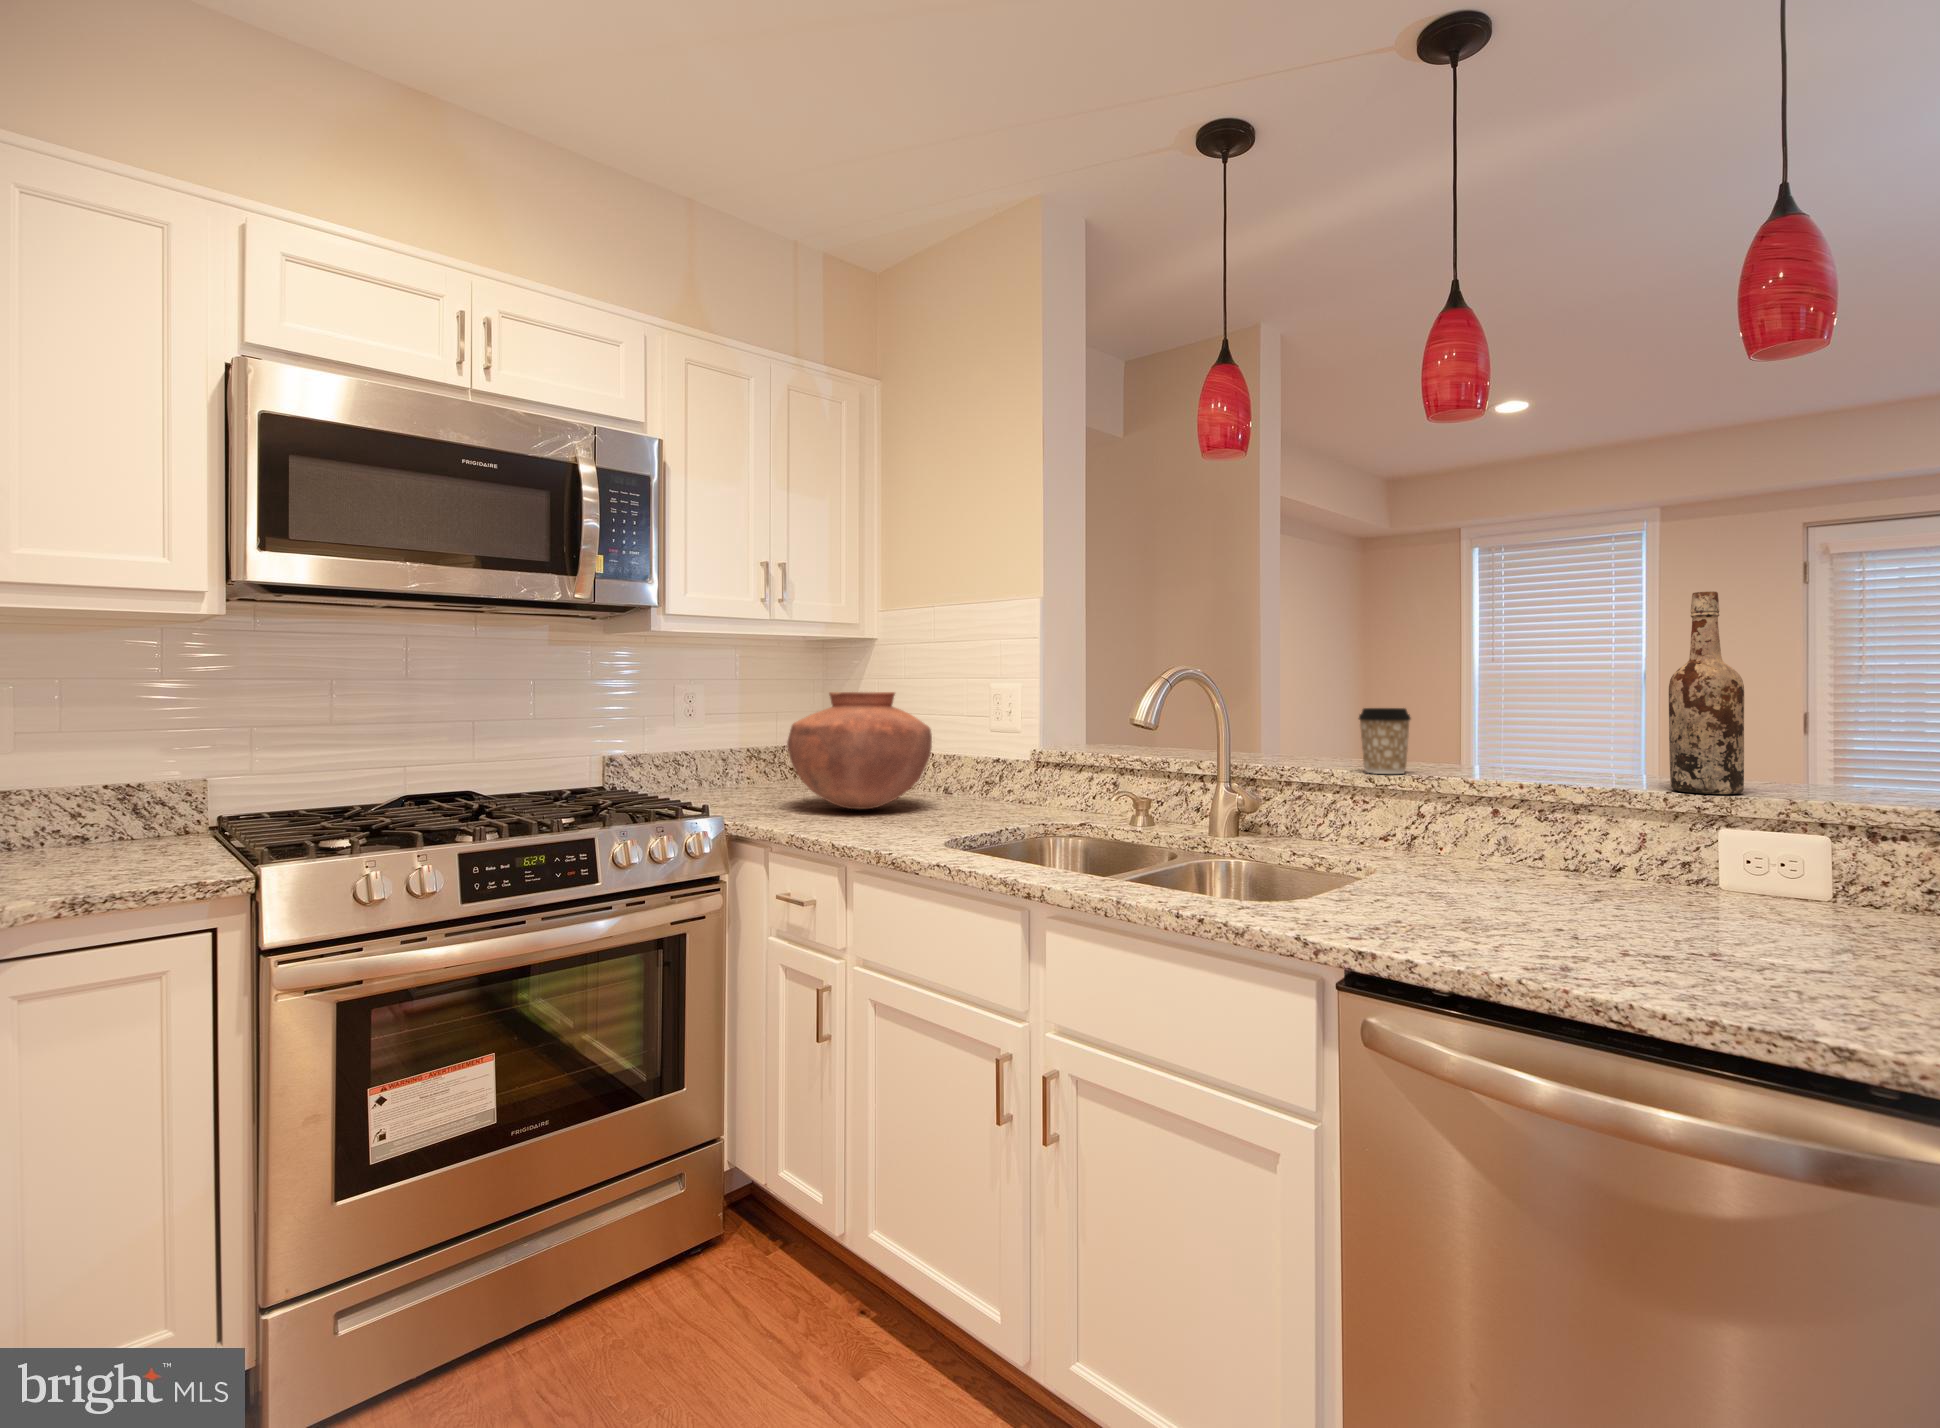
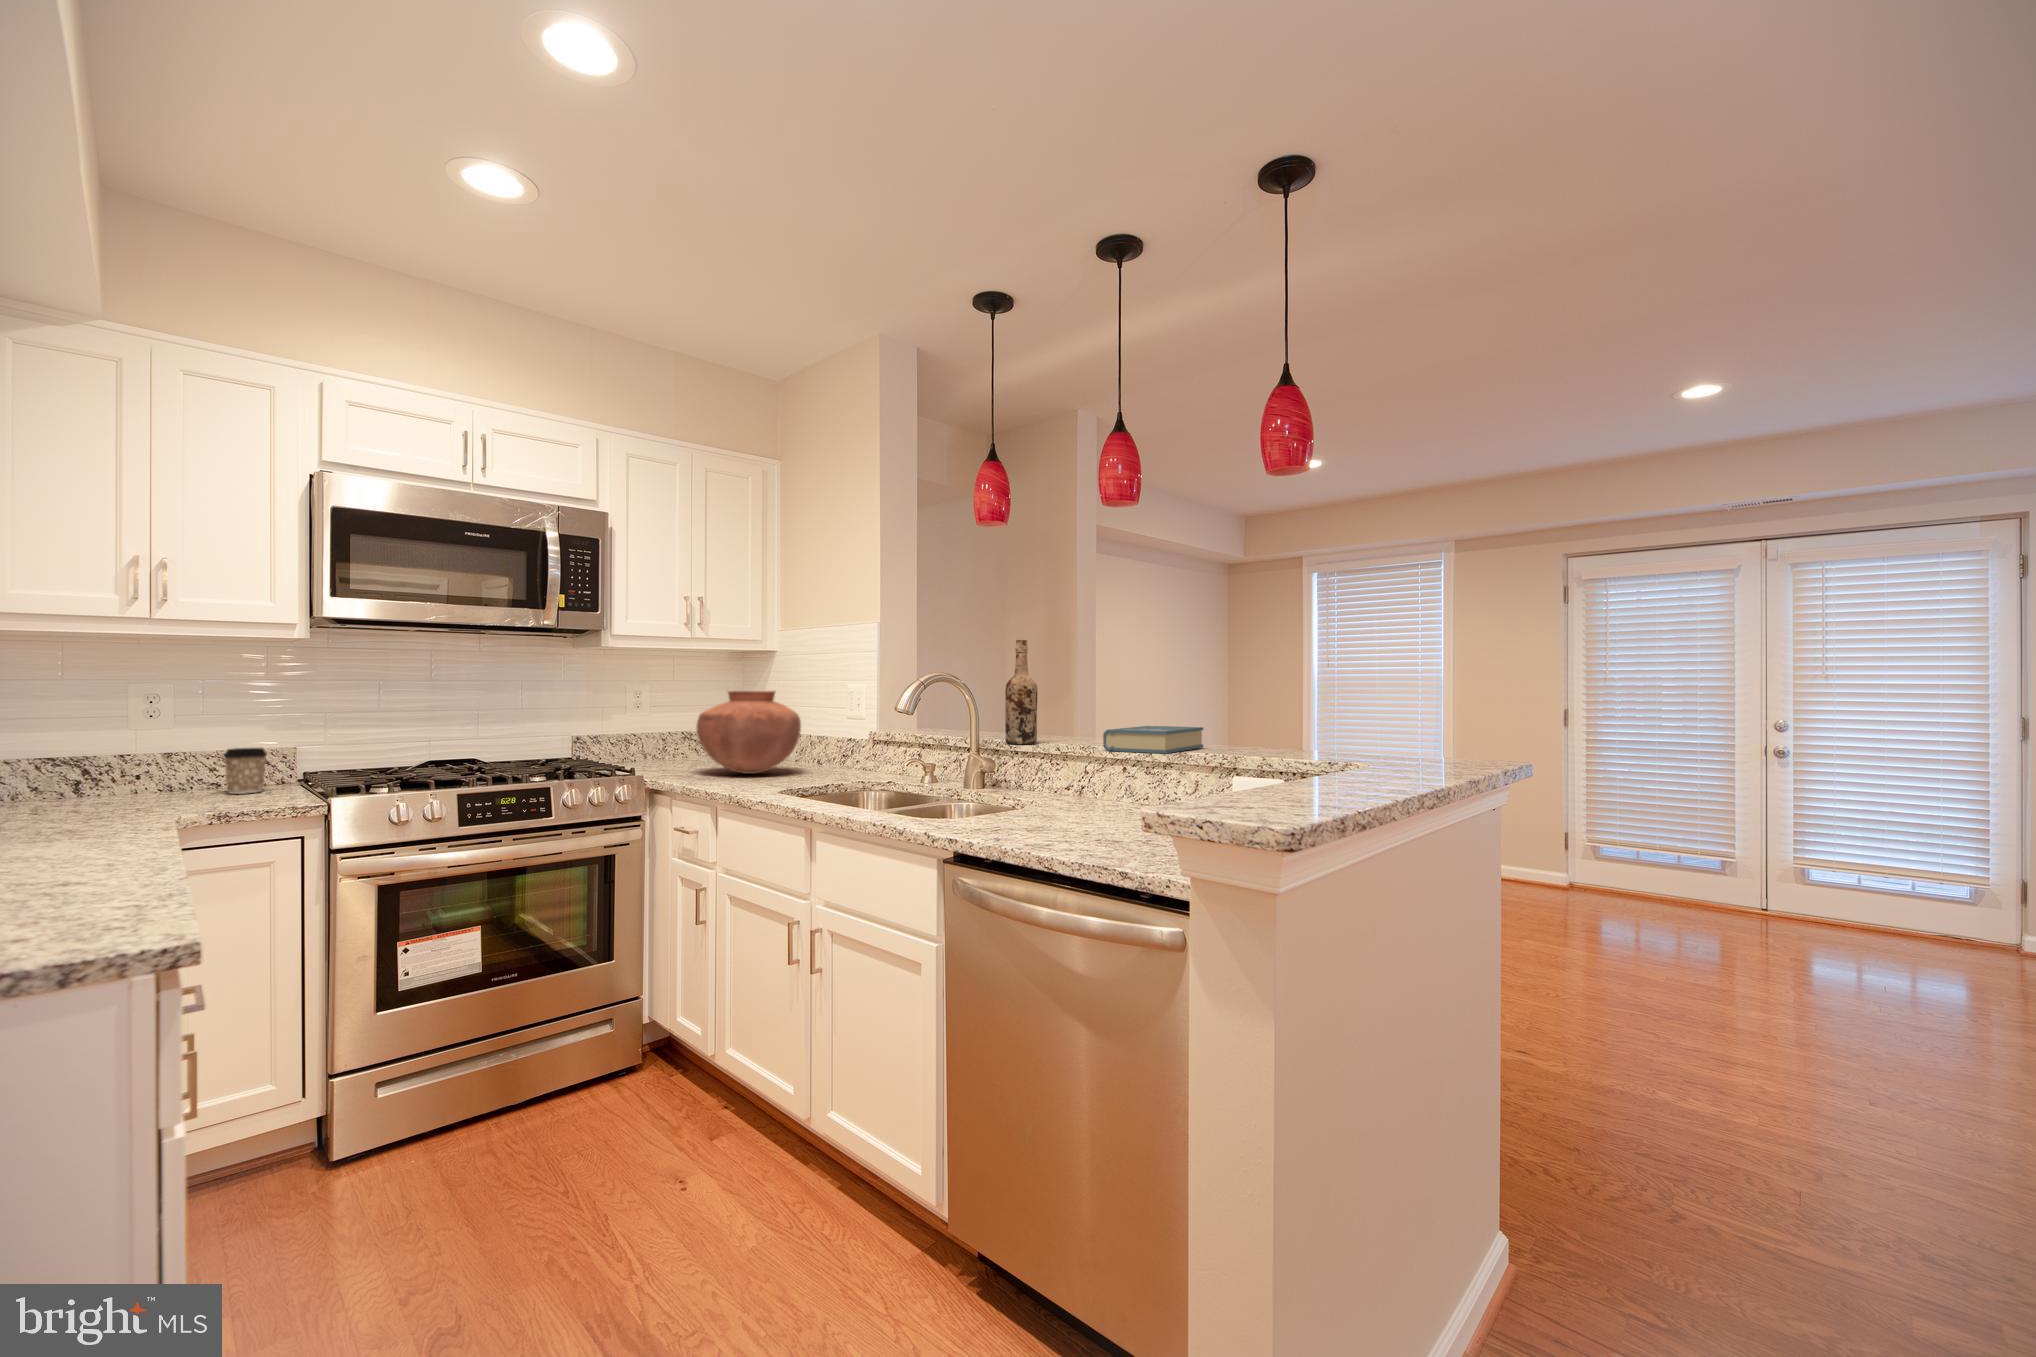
wine bottle: present [1669,591,1744,794] -> present [1005,640,1037,744]
coffee cup: present [1358,708,1411,774] -> present [224,748,267,794]
book: none [1473,742,1601,788] -> present [1103,726,1203,753]

